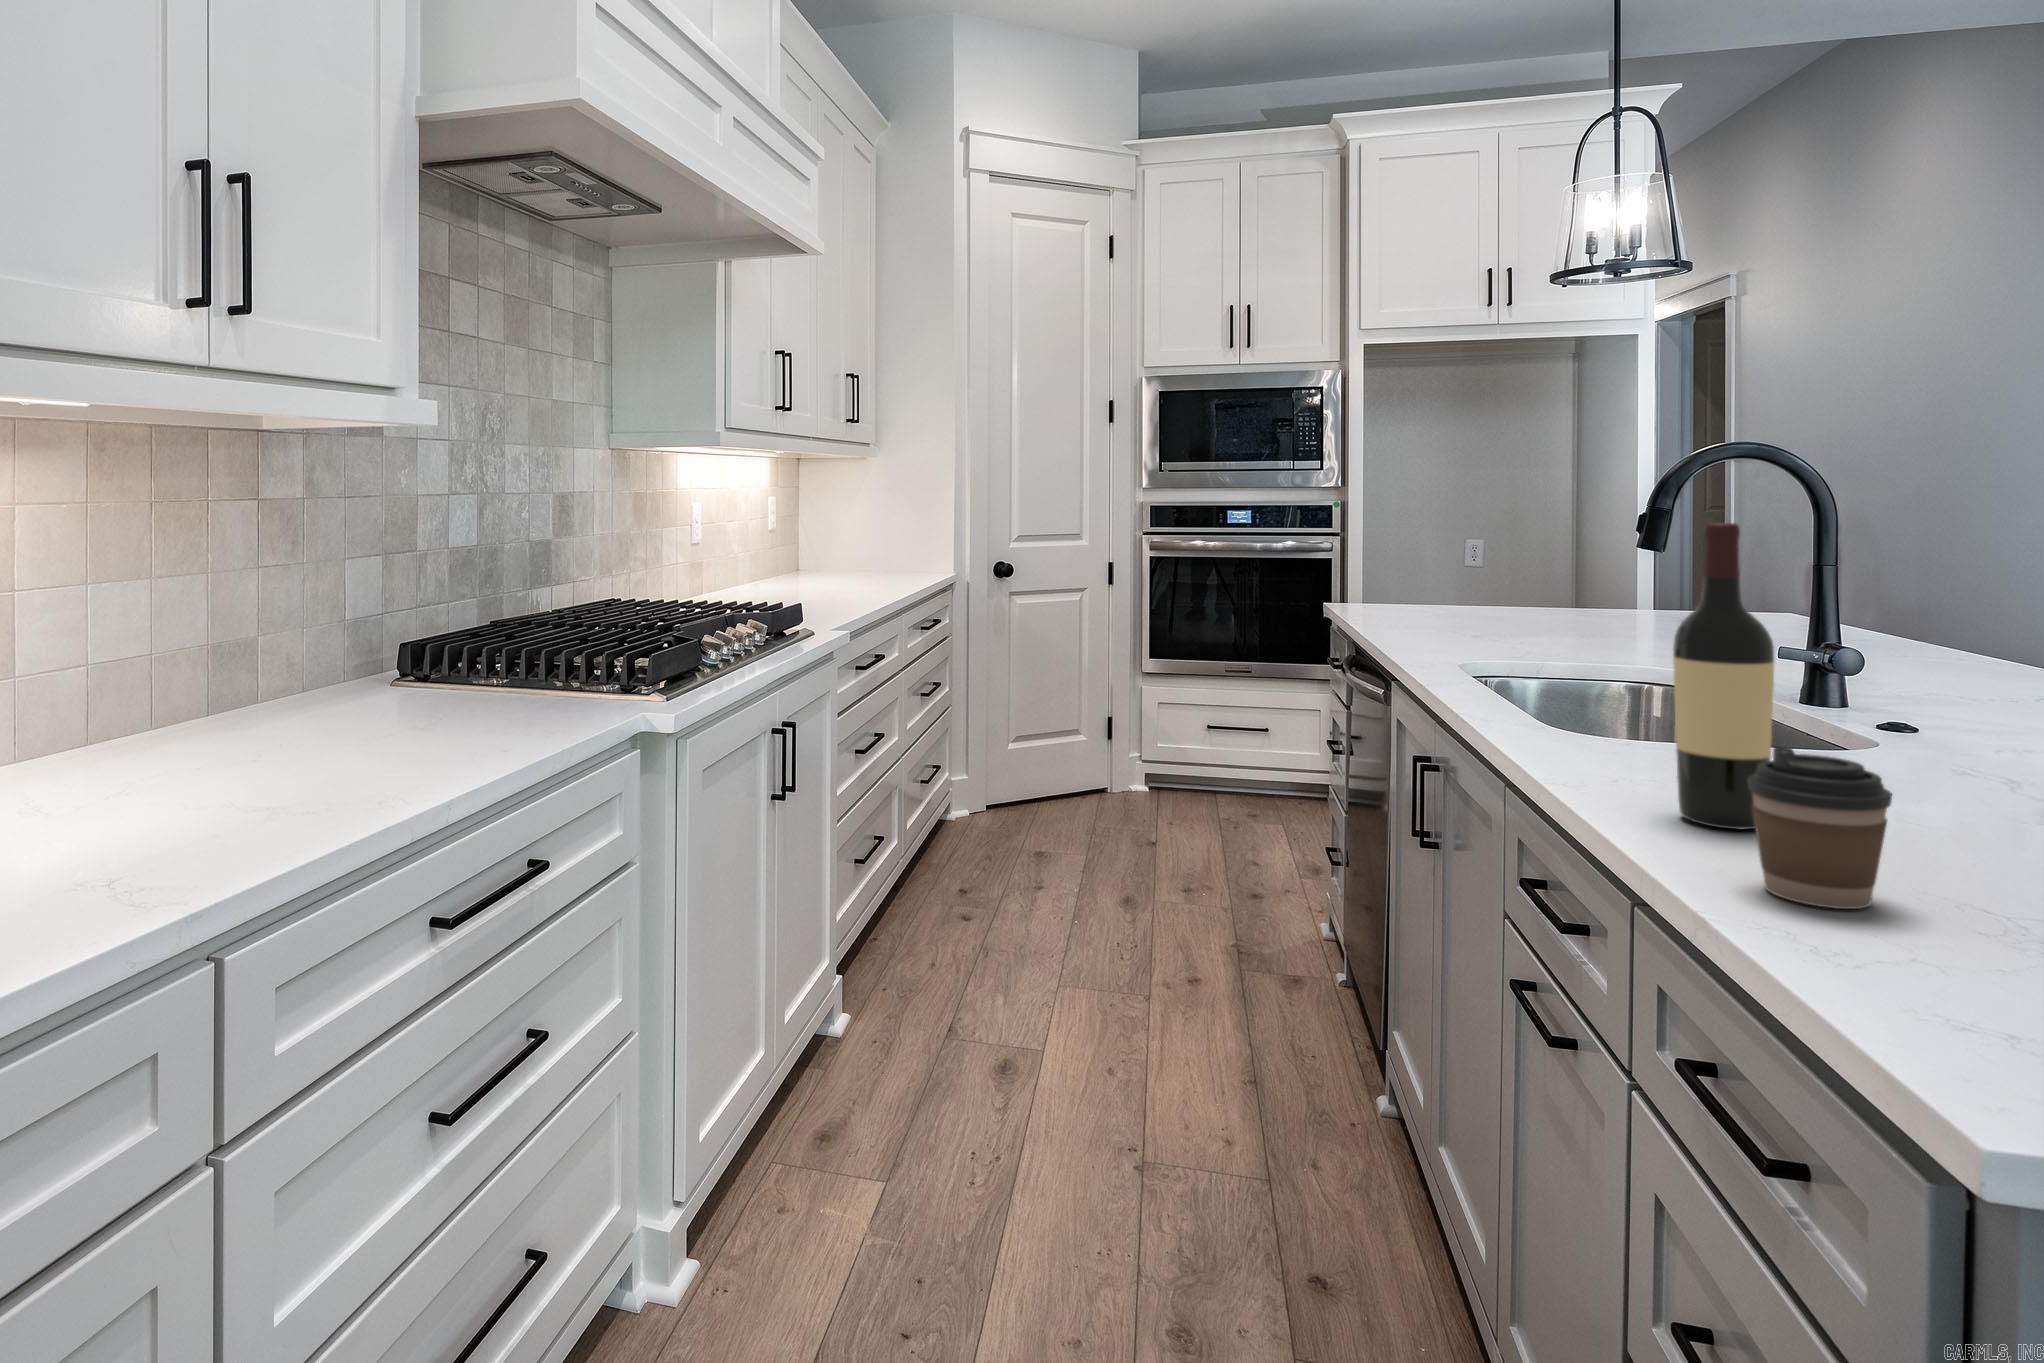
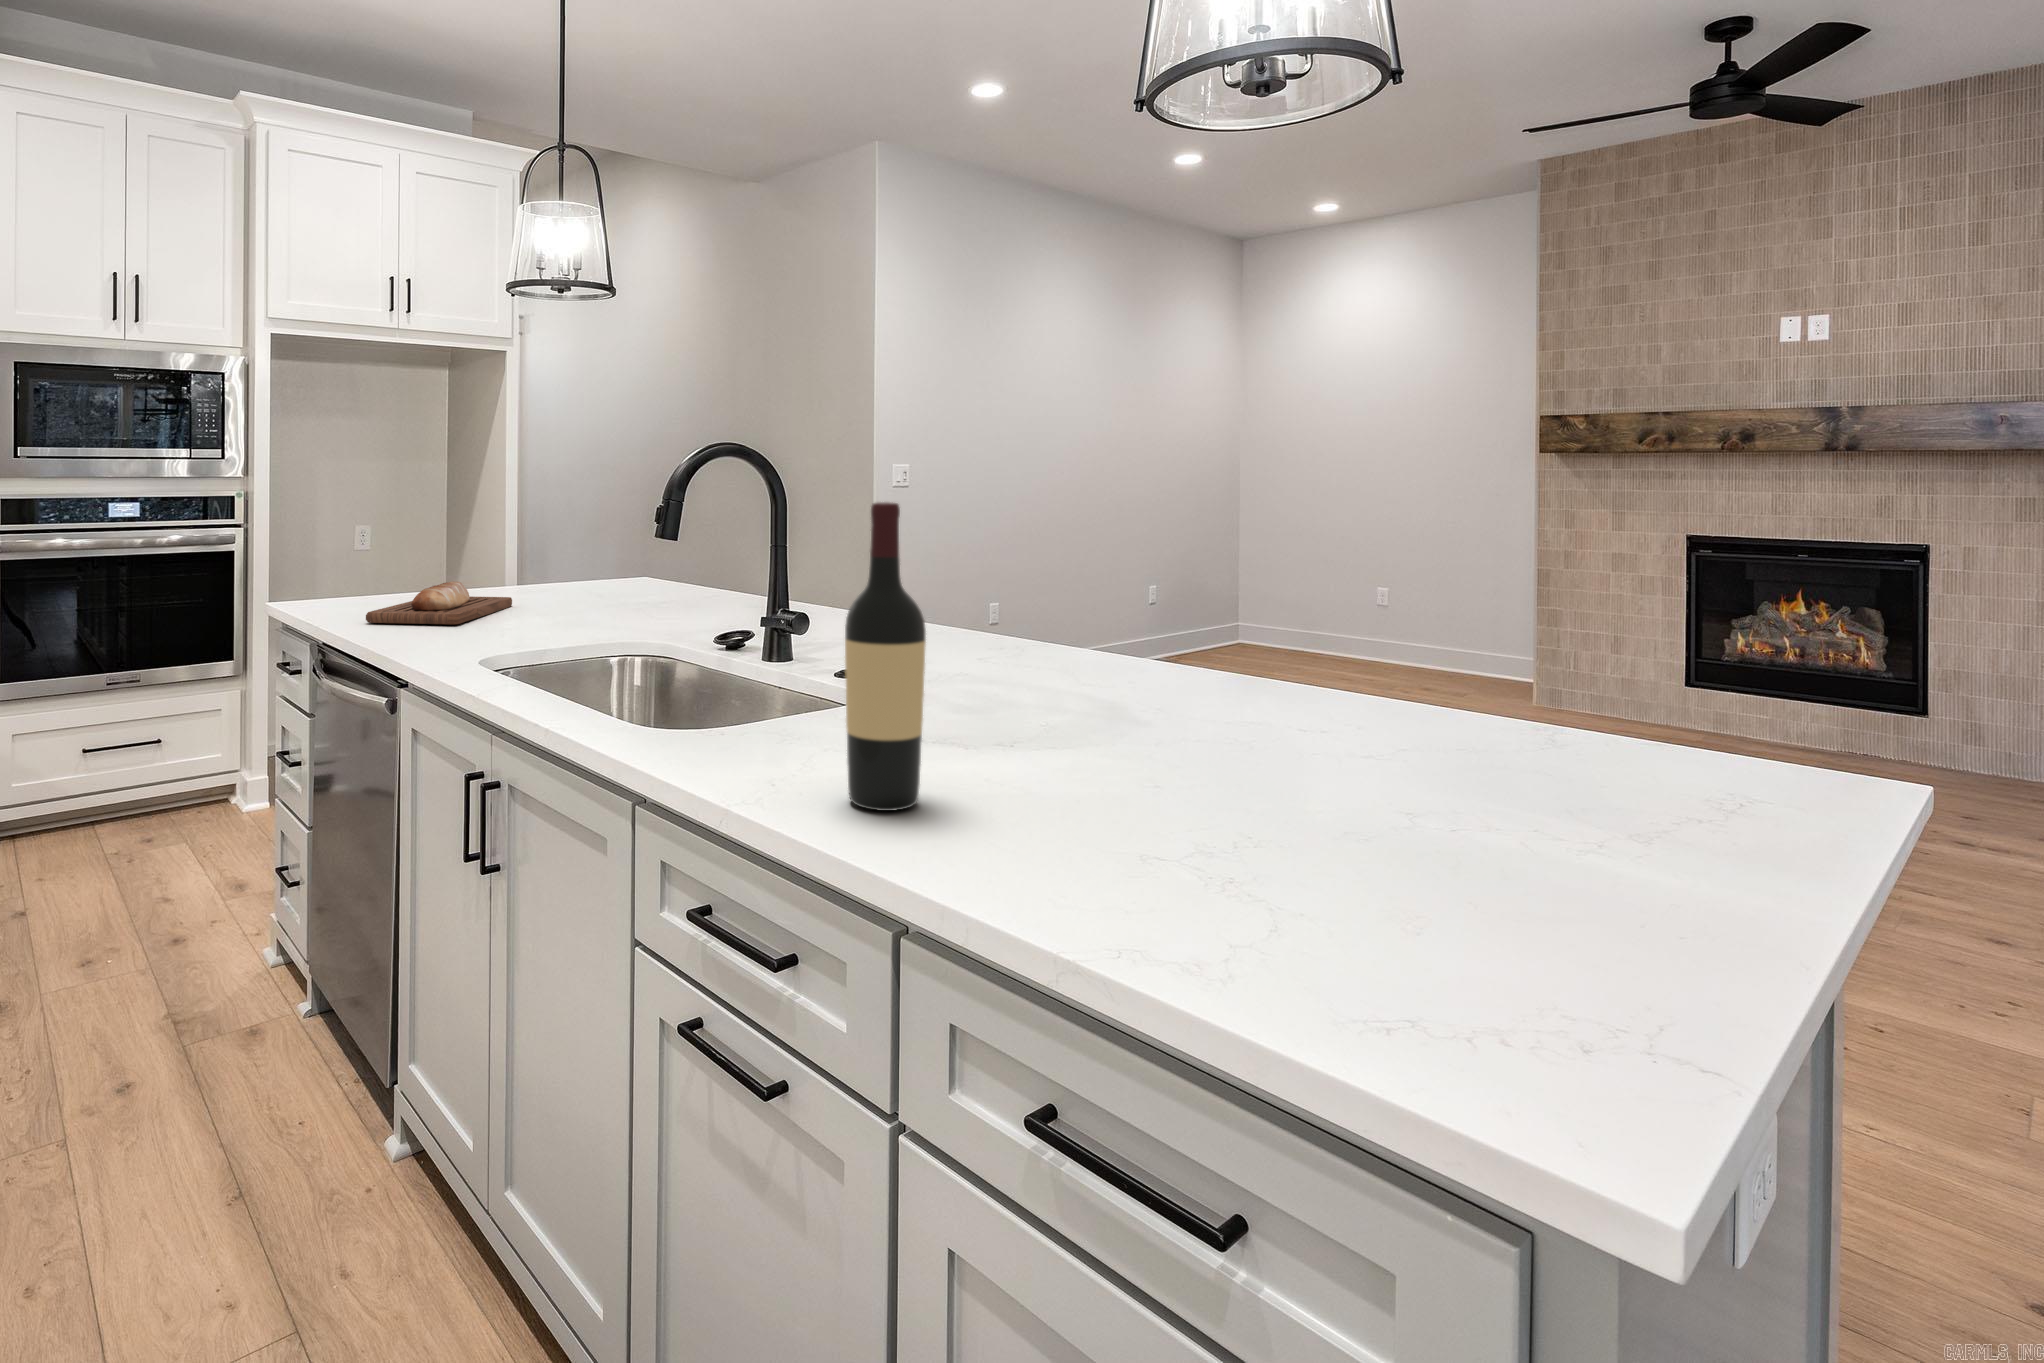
bread loaf: none [1396,591,1571,632] -> present [366,582,512,624]
coffee cup: present [1748,746,1892,909] -> none [996,726,1108,885]

